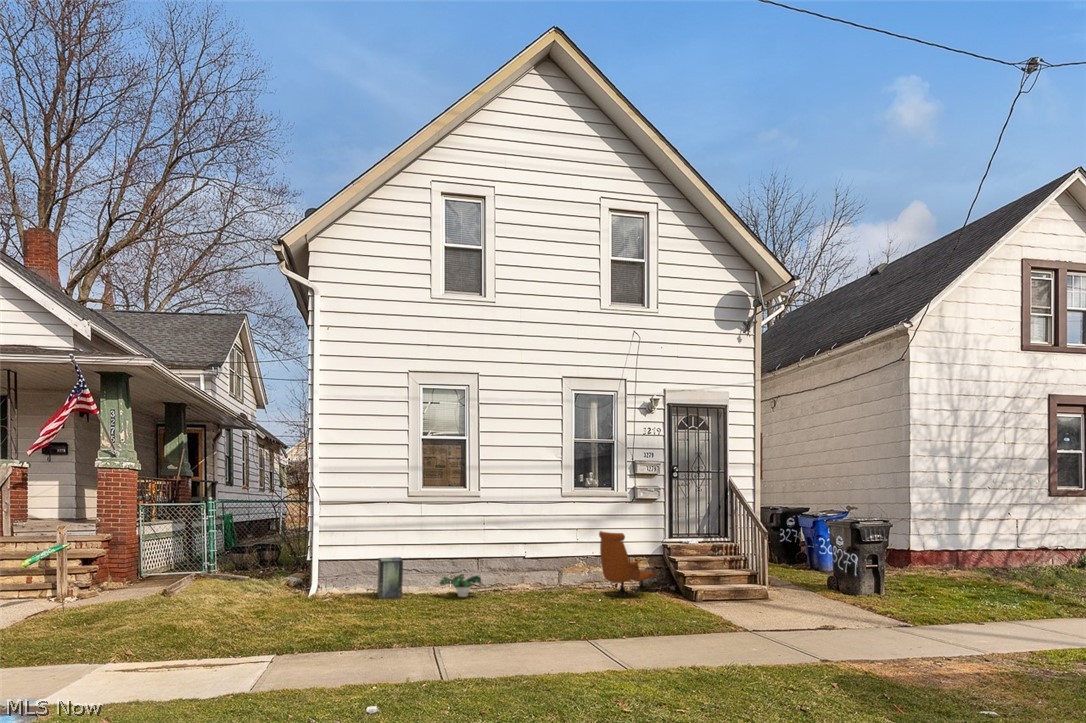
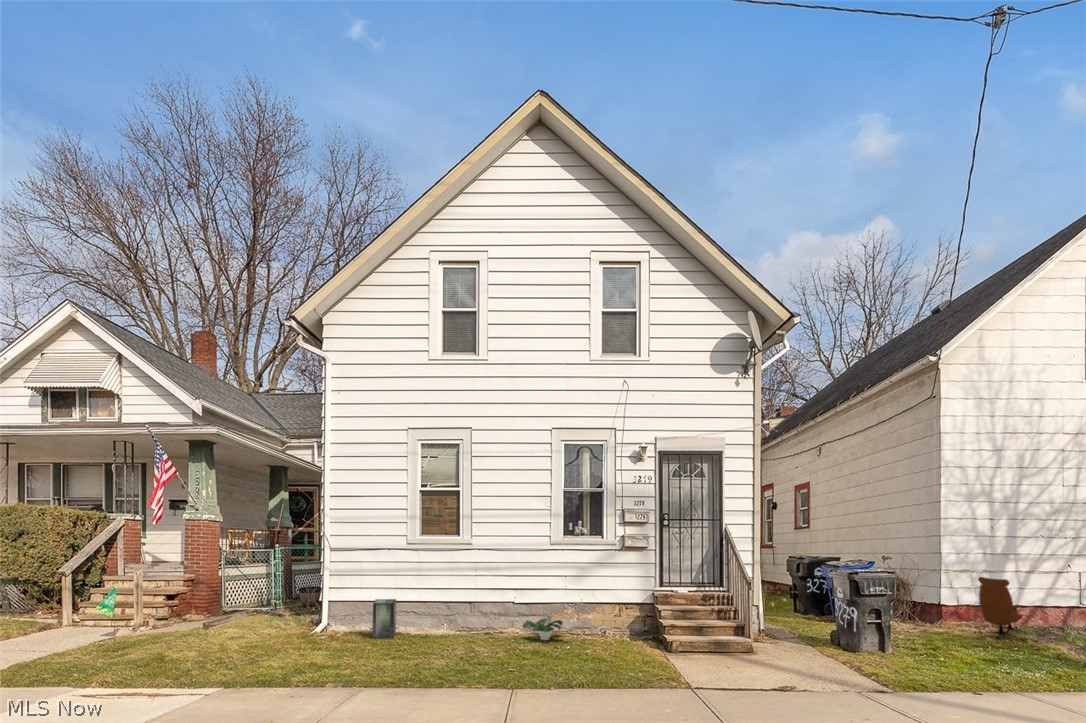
lounge chair: present [599,531,655,599] -> present [978,577,1023,640]
potted plant: present [440,574,482,597] -> present [522,618,563,640]

